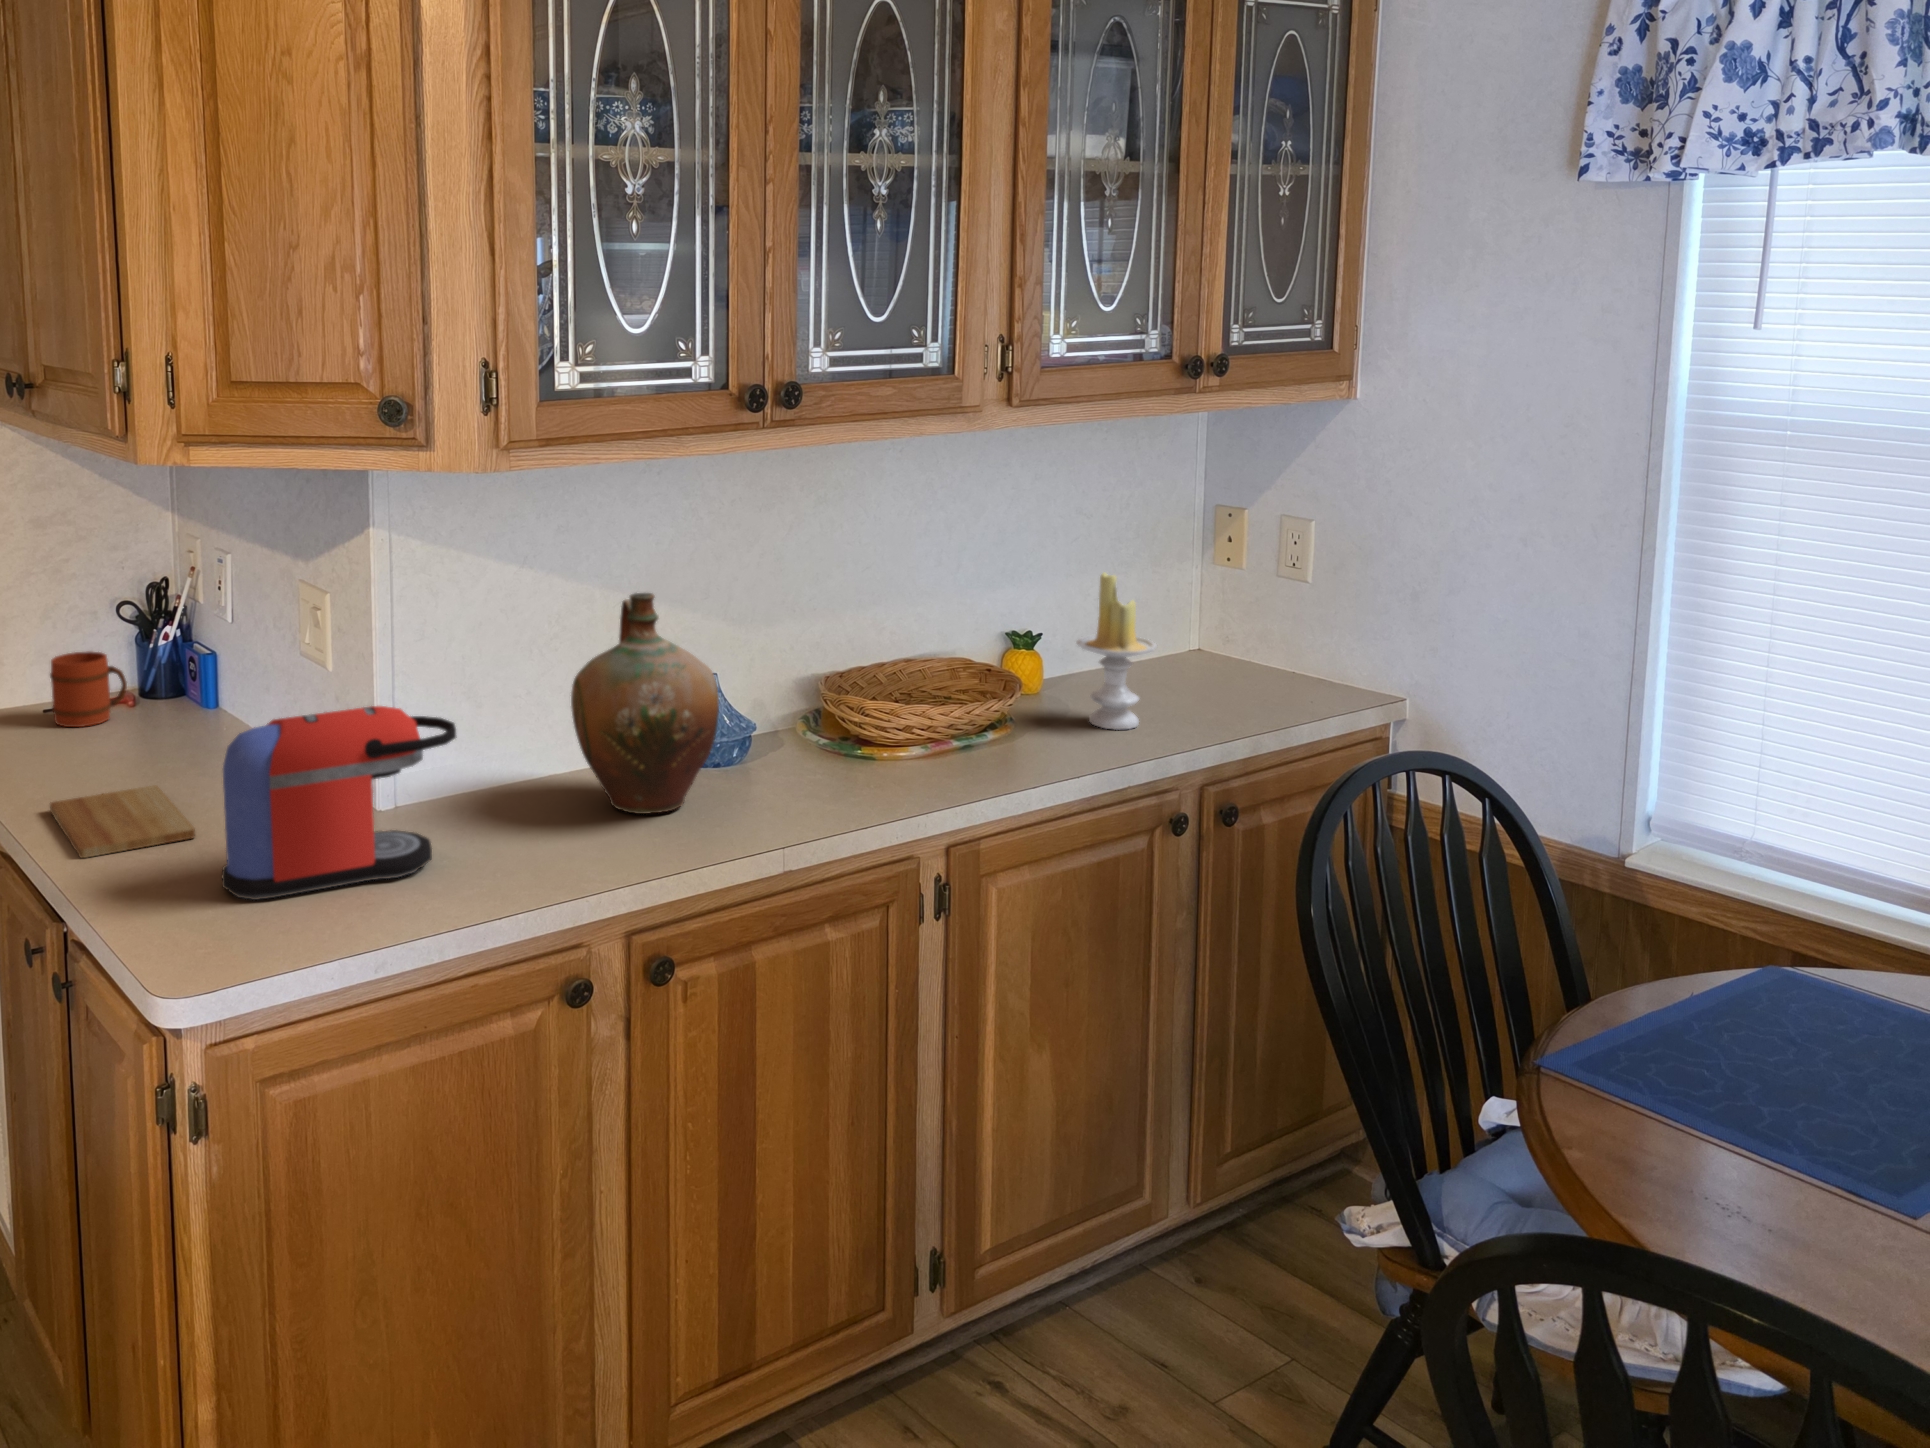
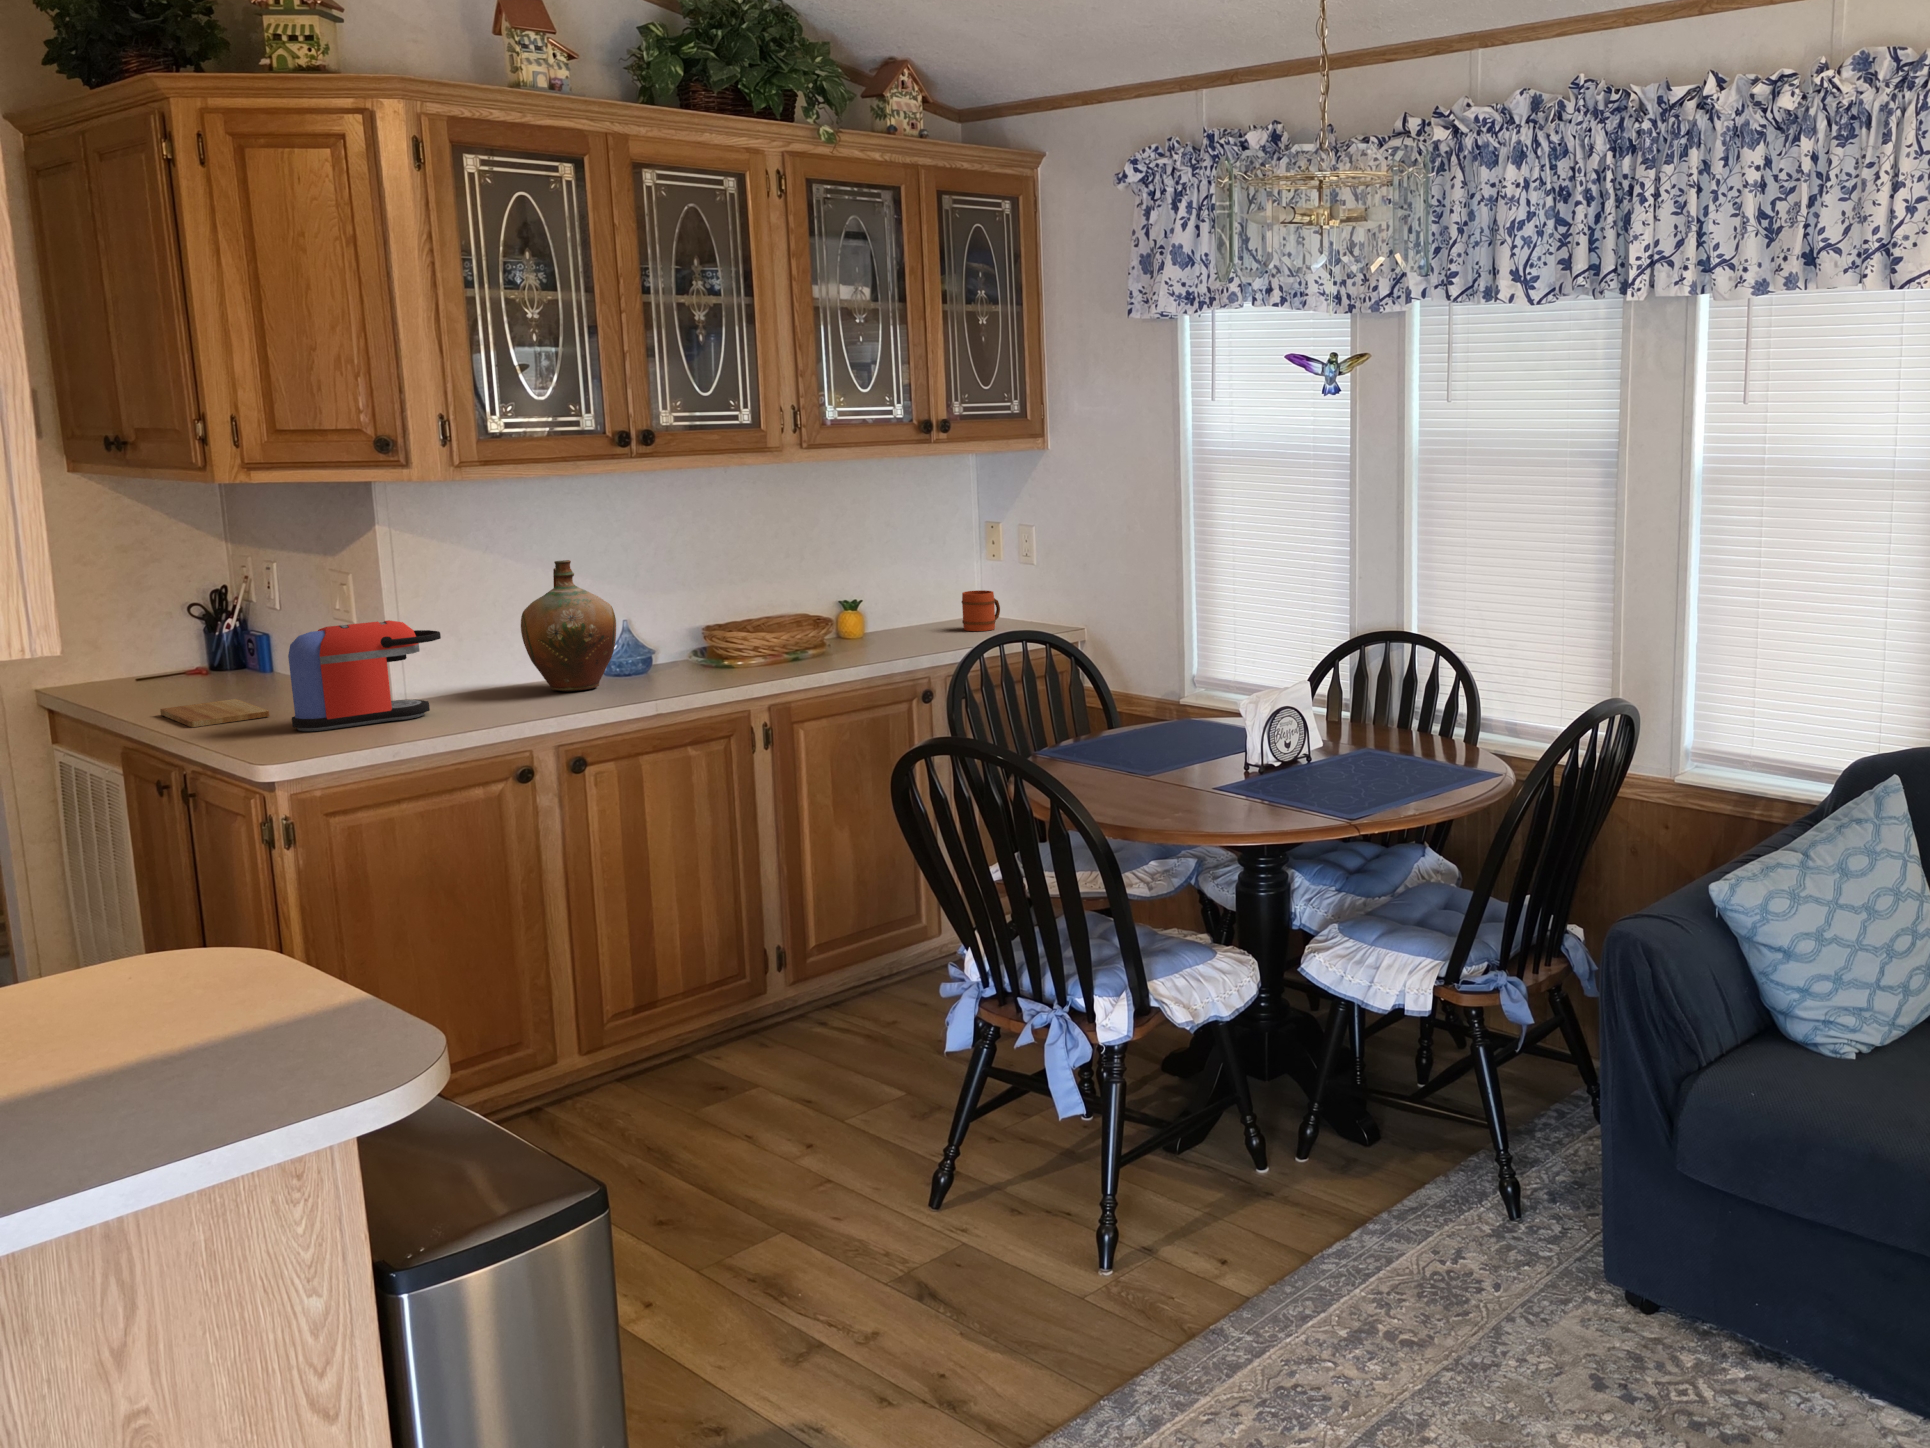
candle: present [1077,573,1157,729] -> none [868,553,916,648]
mug: present [50,651,127,727] -> present [962,590,1000,631]

